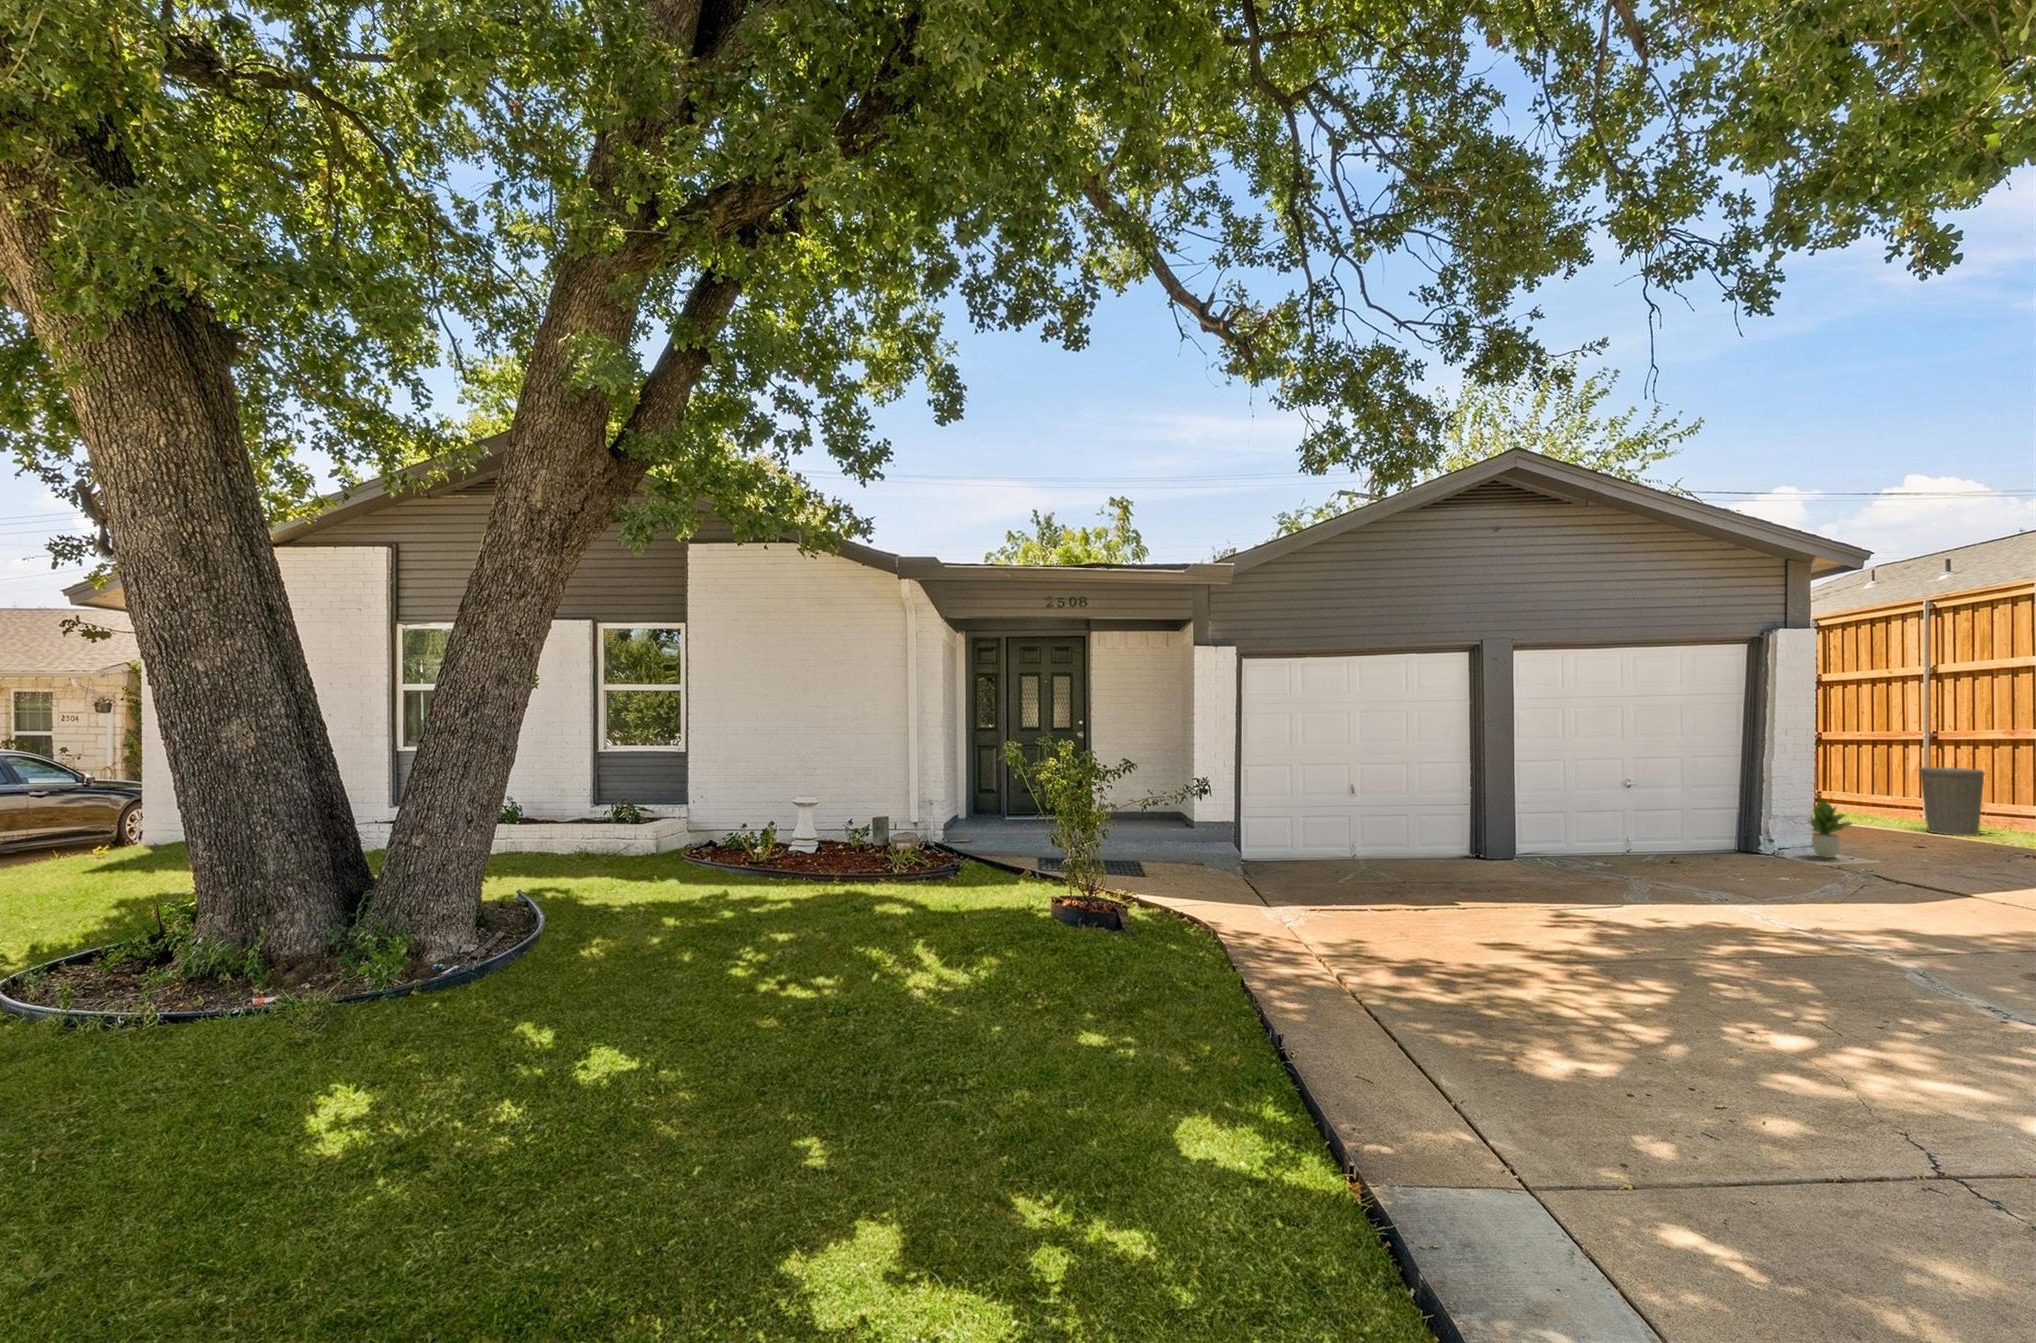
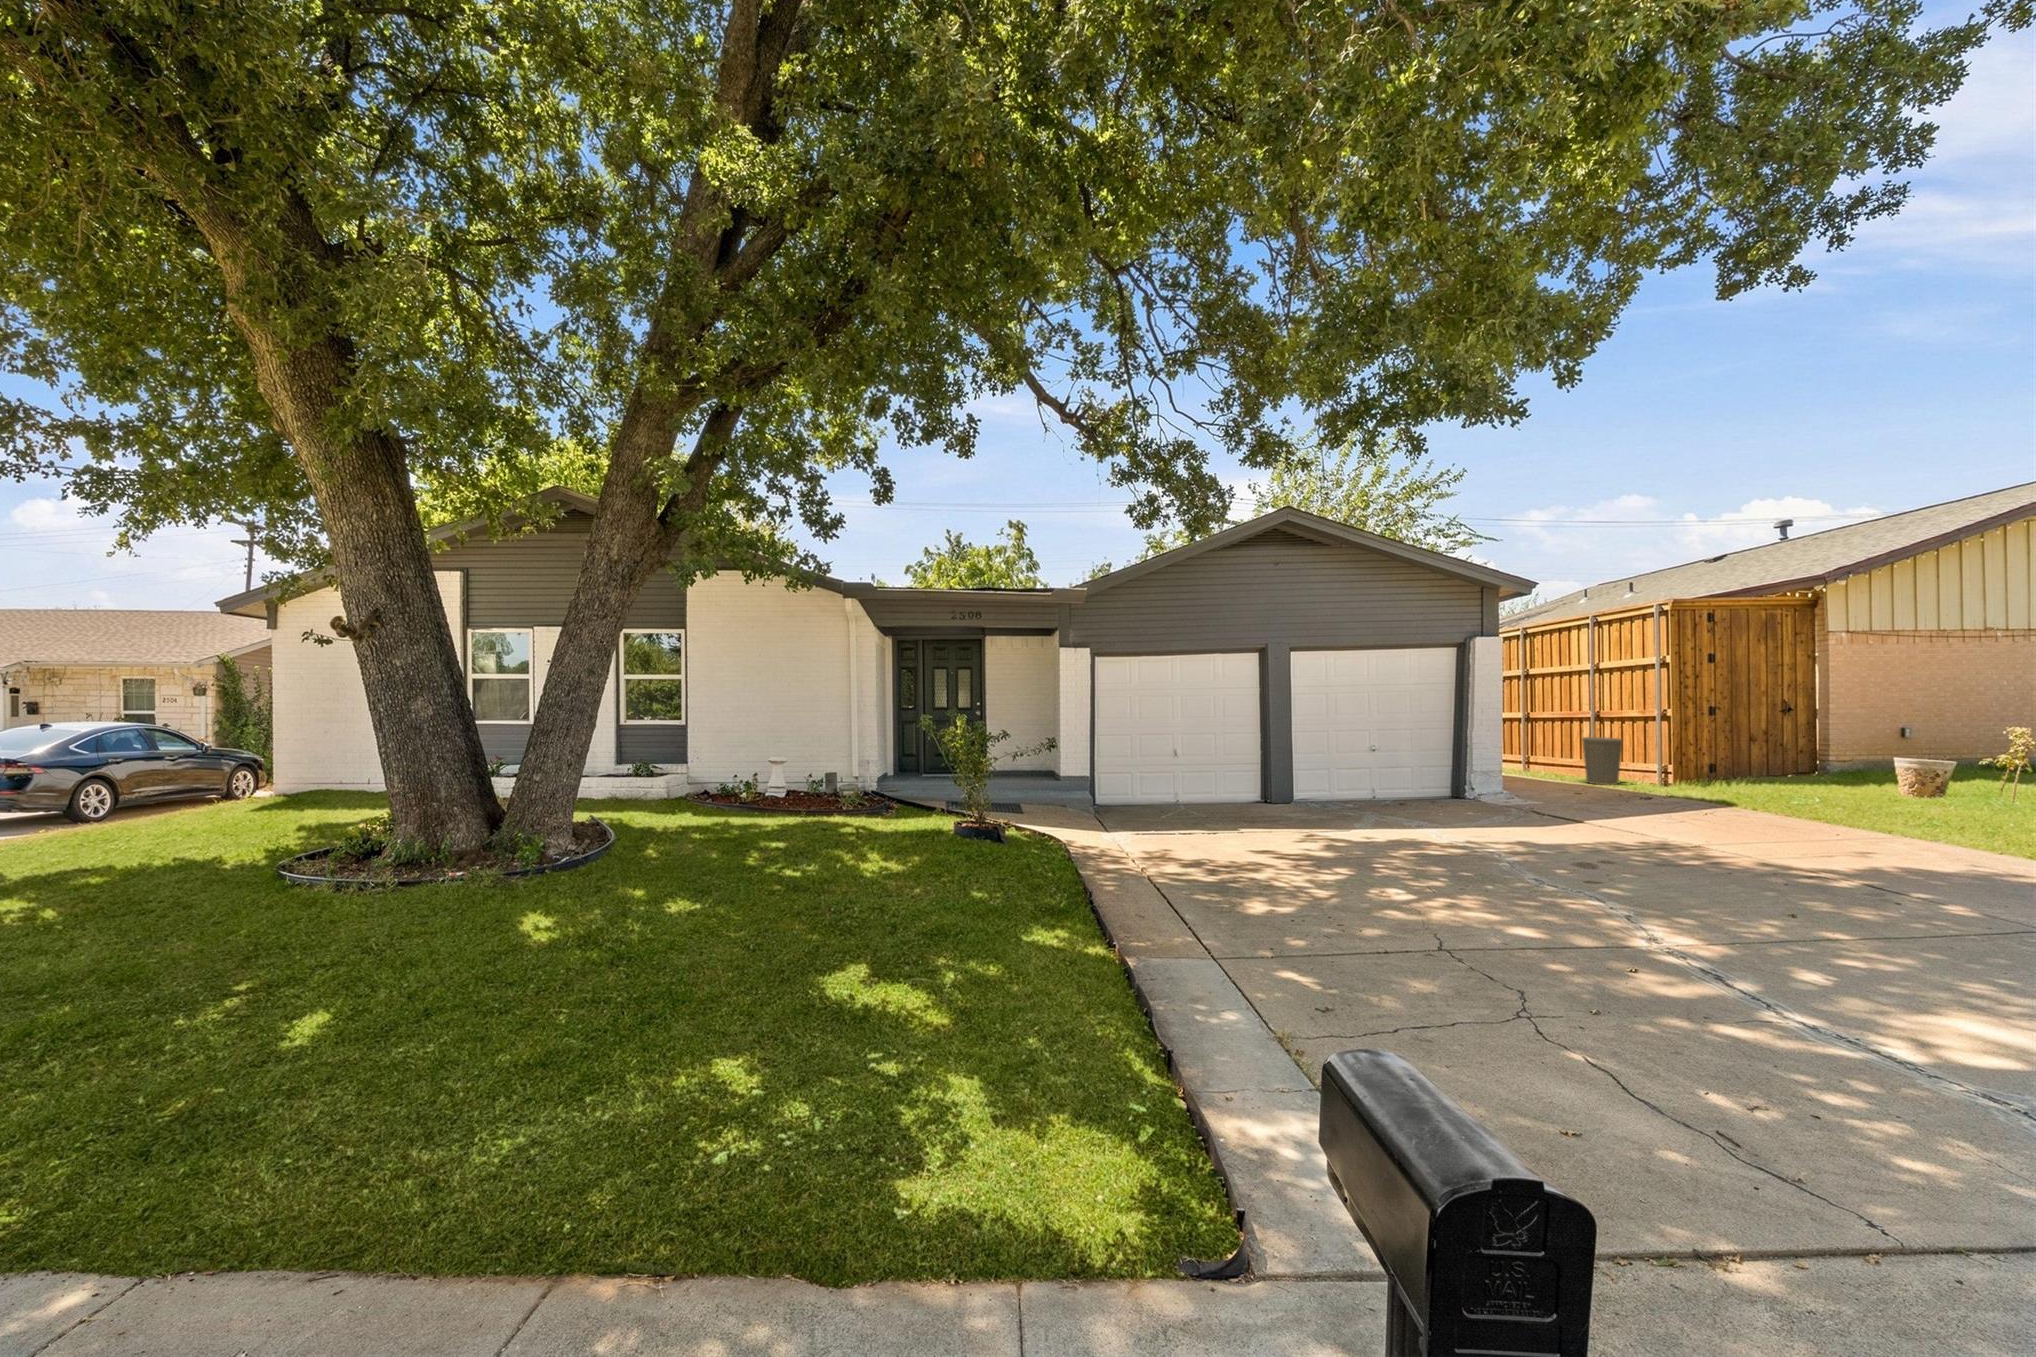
potted plant: present [1809,799,1852,858] -> none [1491,758,1521,800]

